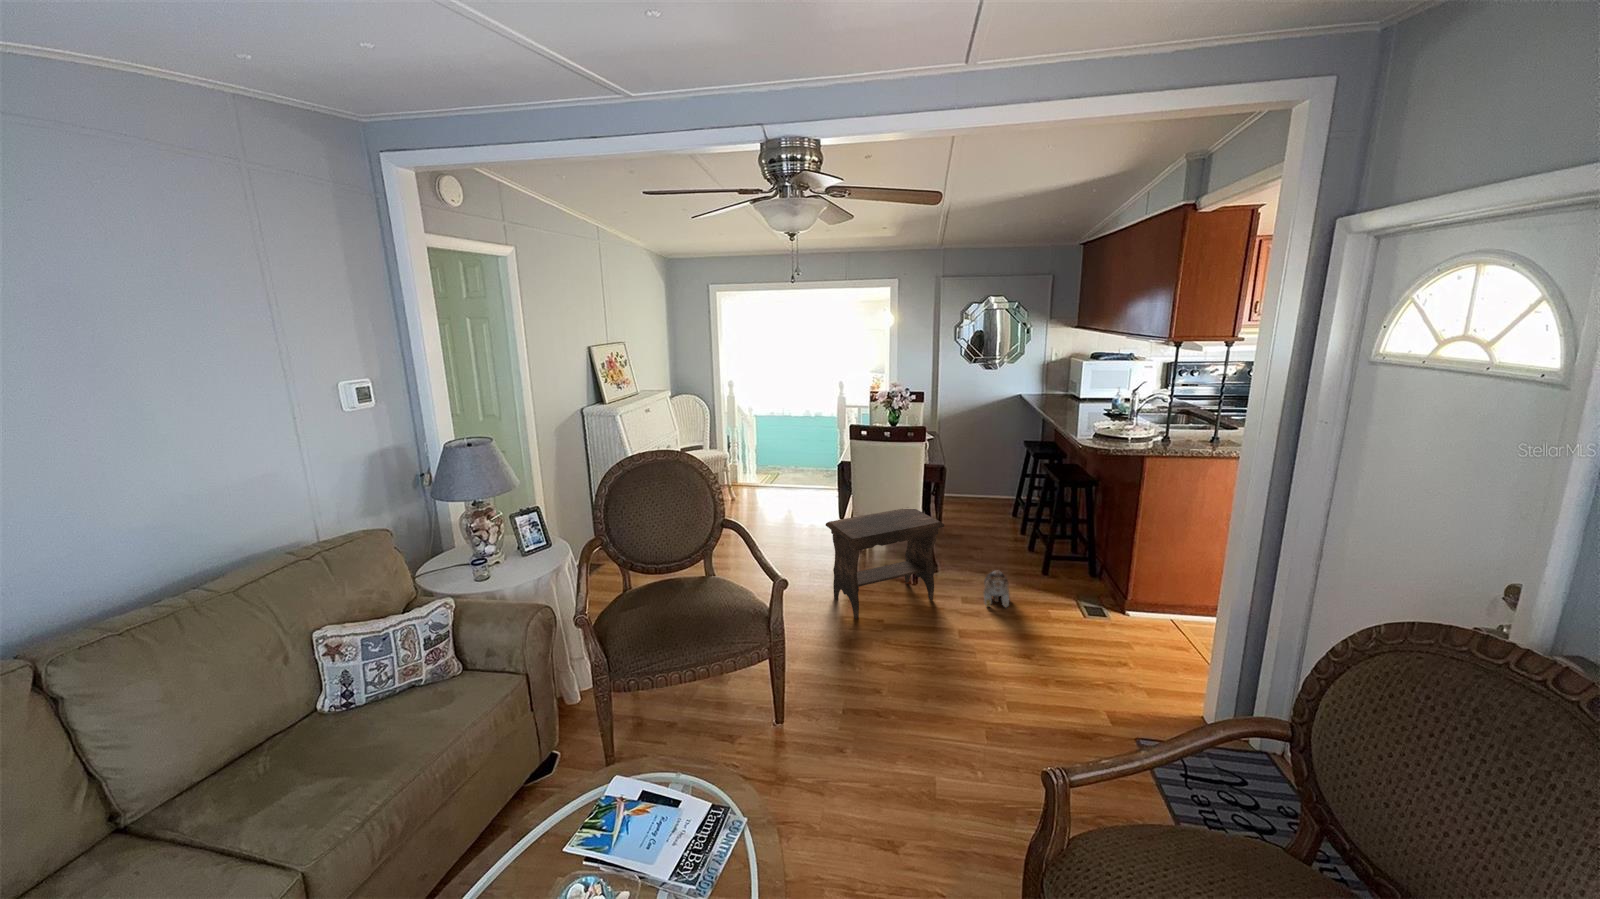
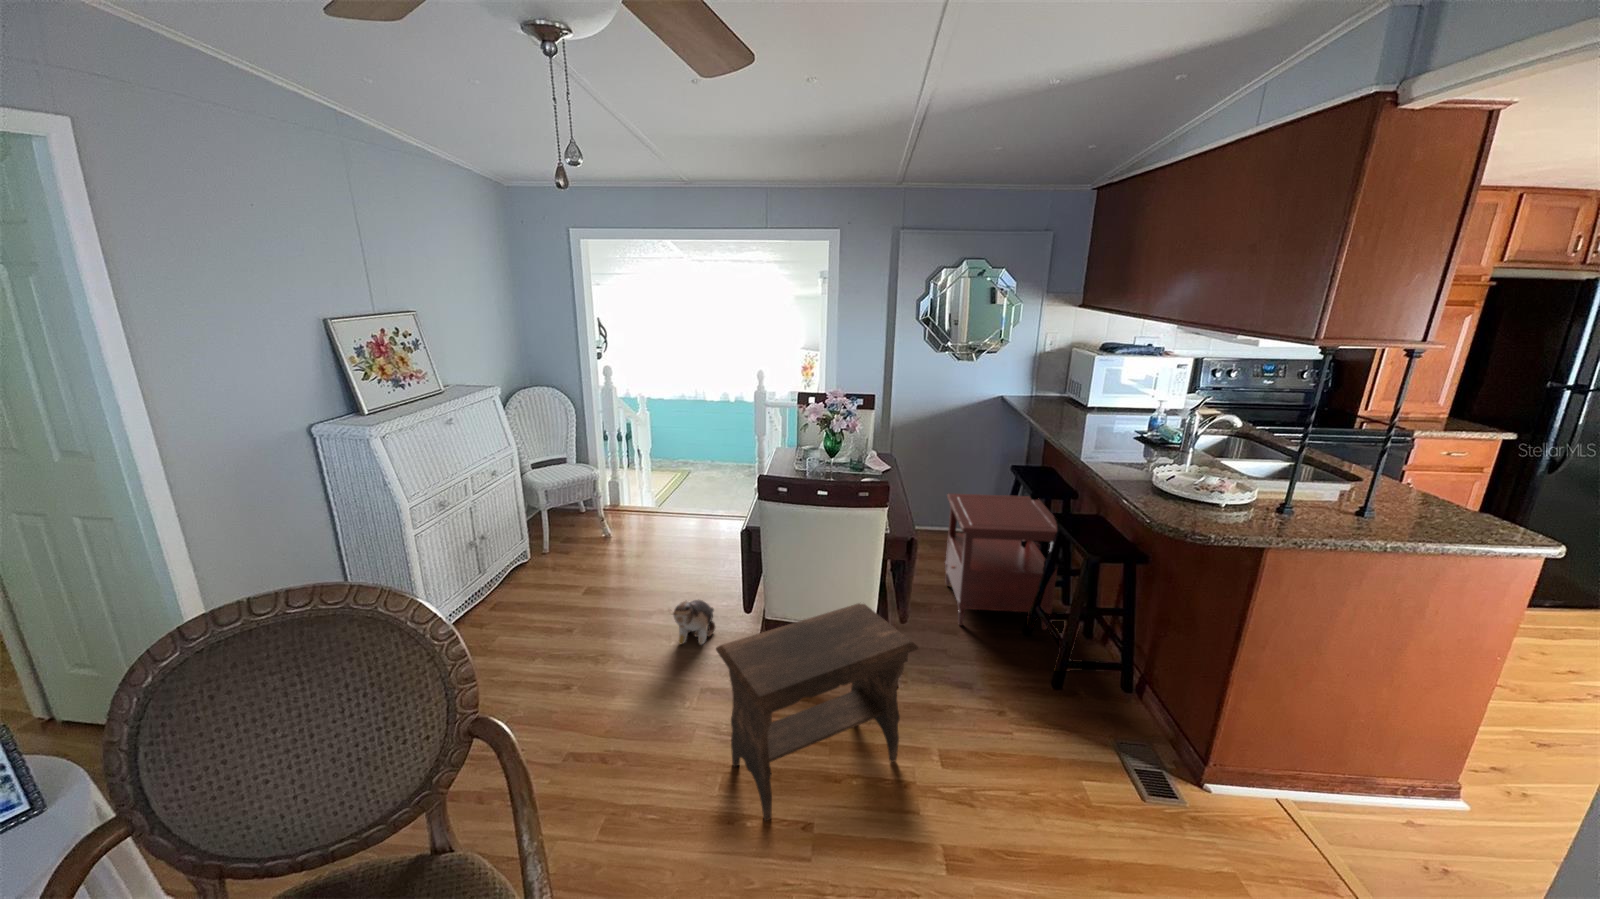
side table: none [974,458,1054,548] -> present [945,494,1057,630]
plush toy: present [983,570,1009,607] -> present [668,600,715,645]

